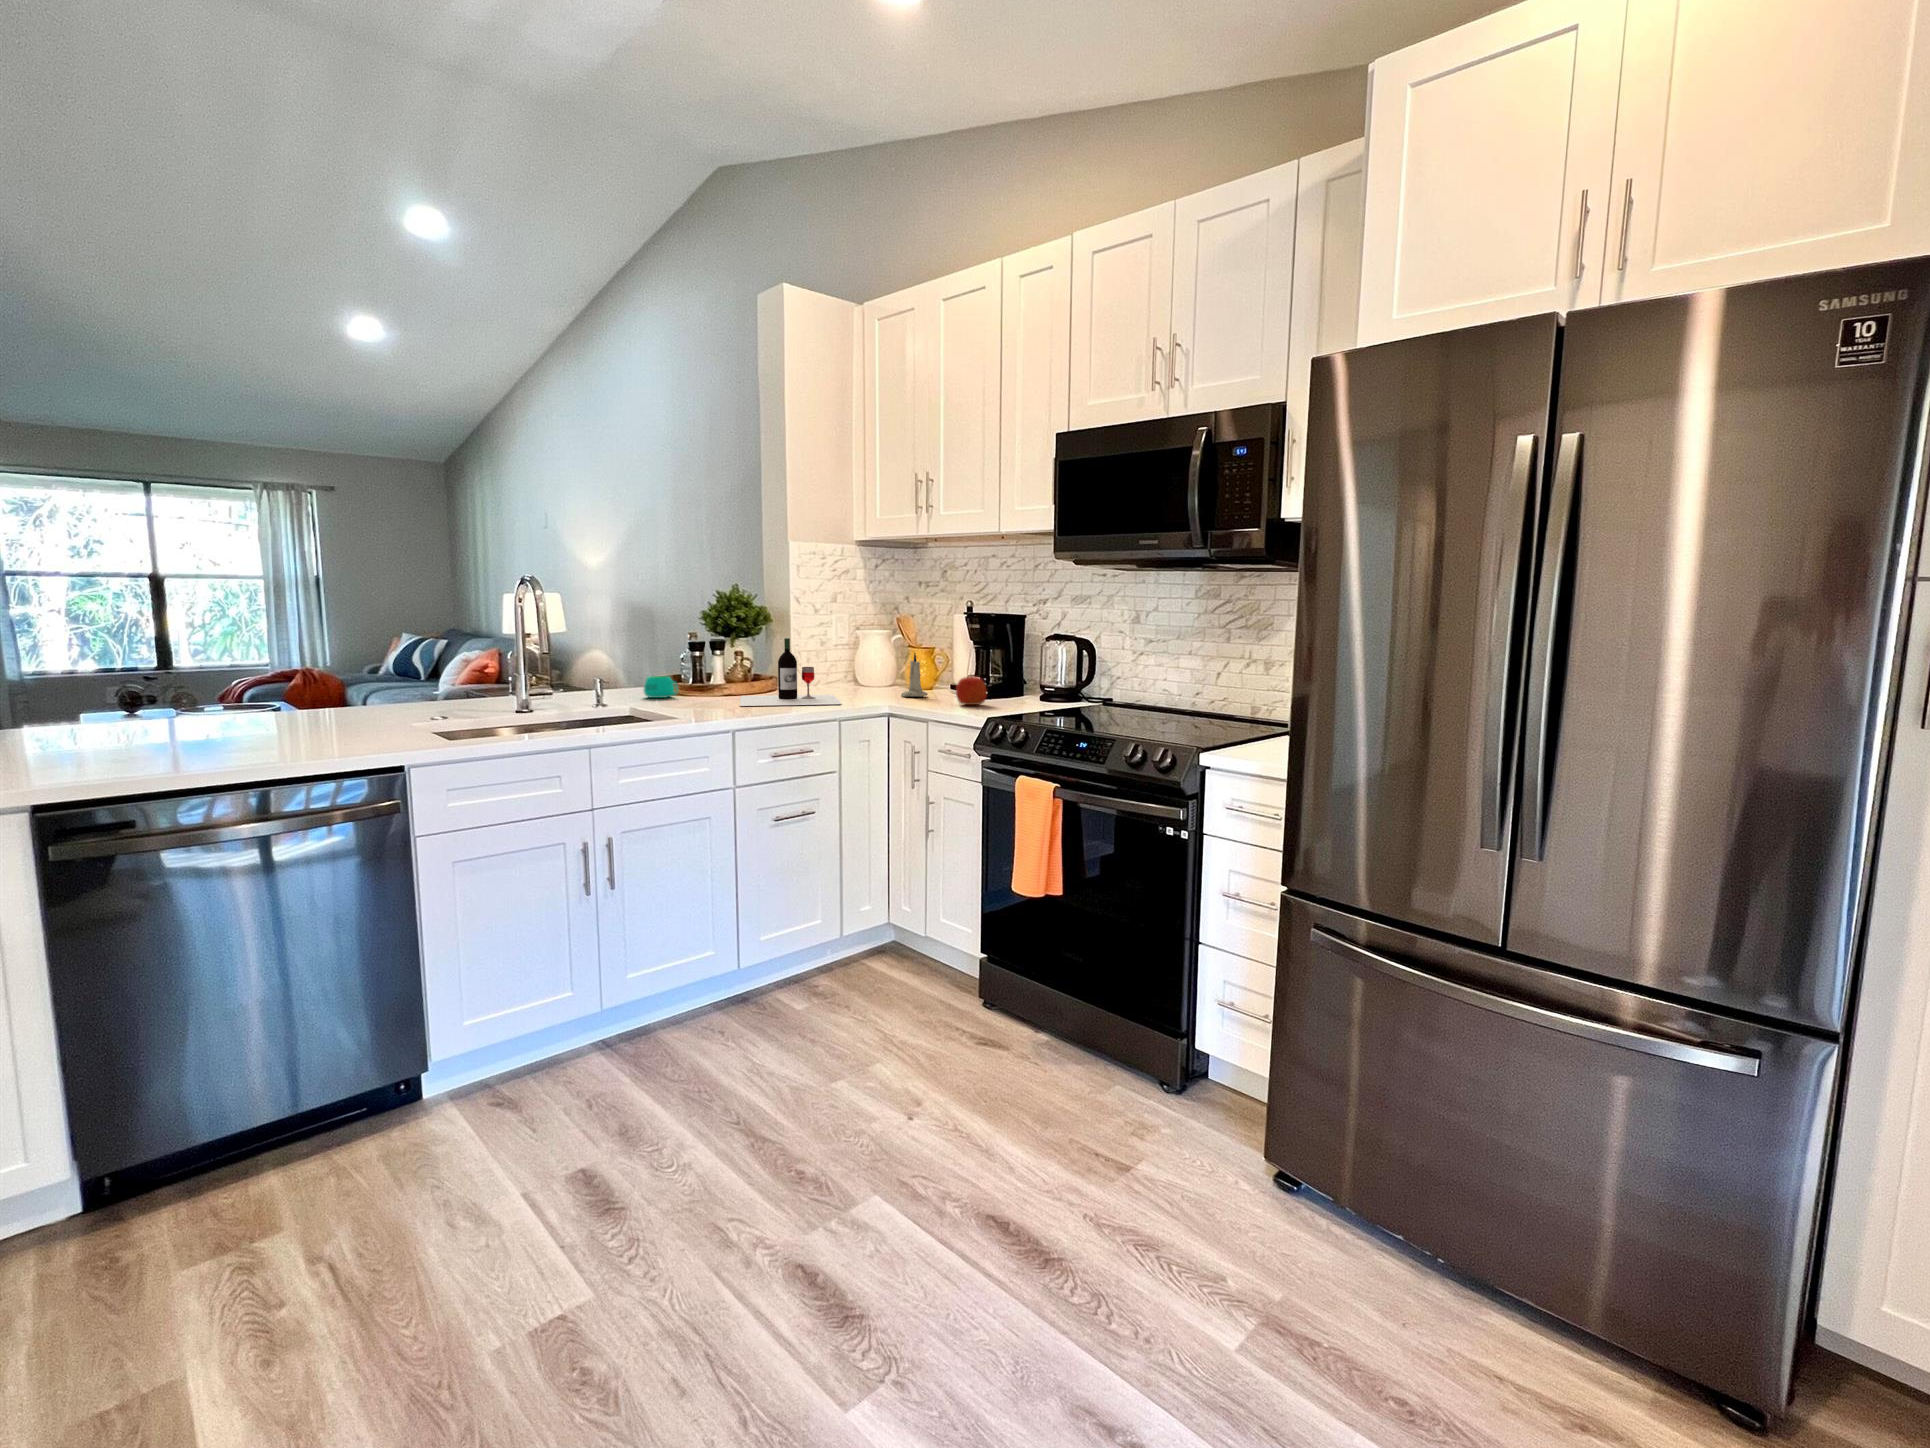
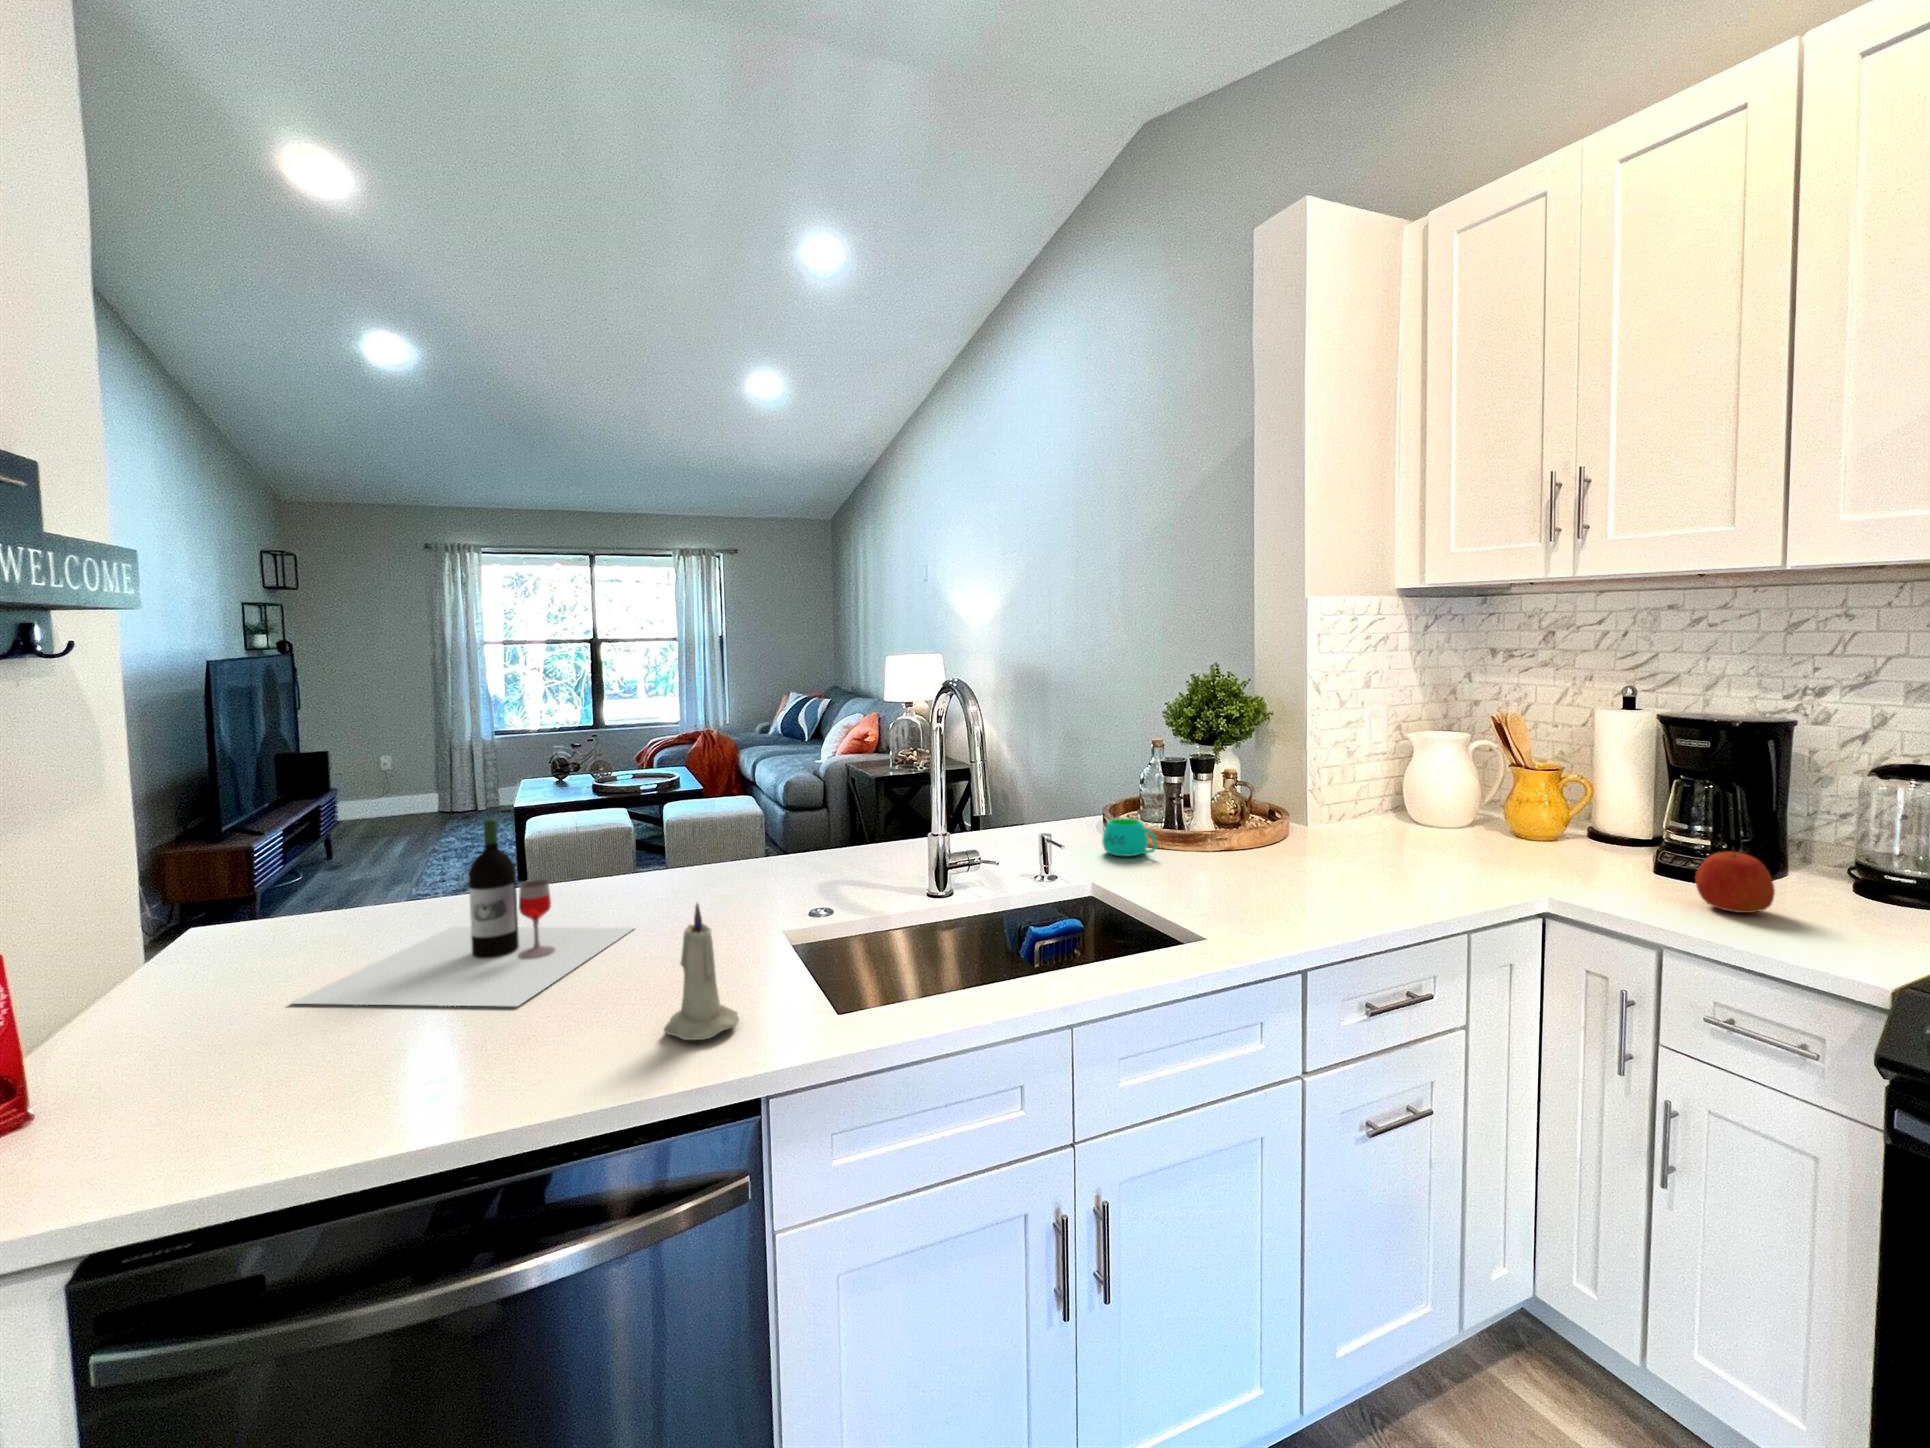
wine bottle: present [740,638,841,706] -> present [291,818,633,1006]
candle: present [901,653,928,697] -> present [664,904,739,1040]

